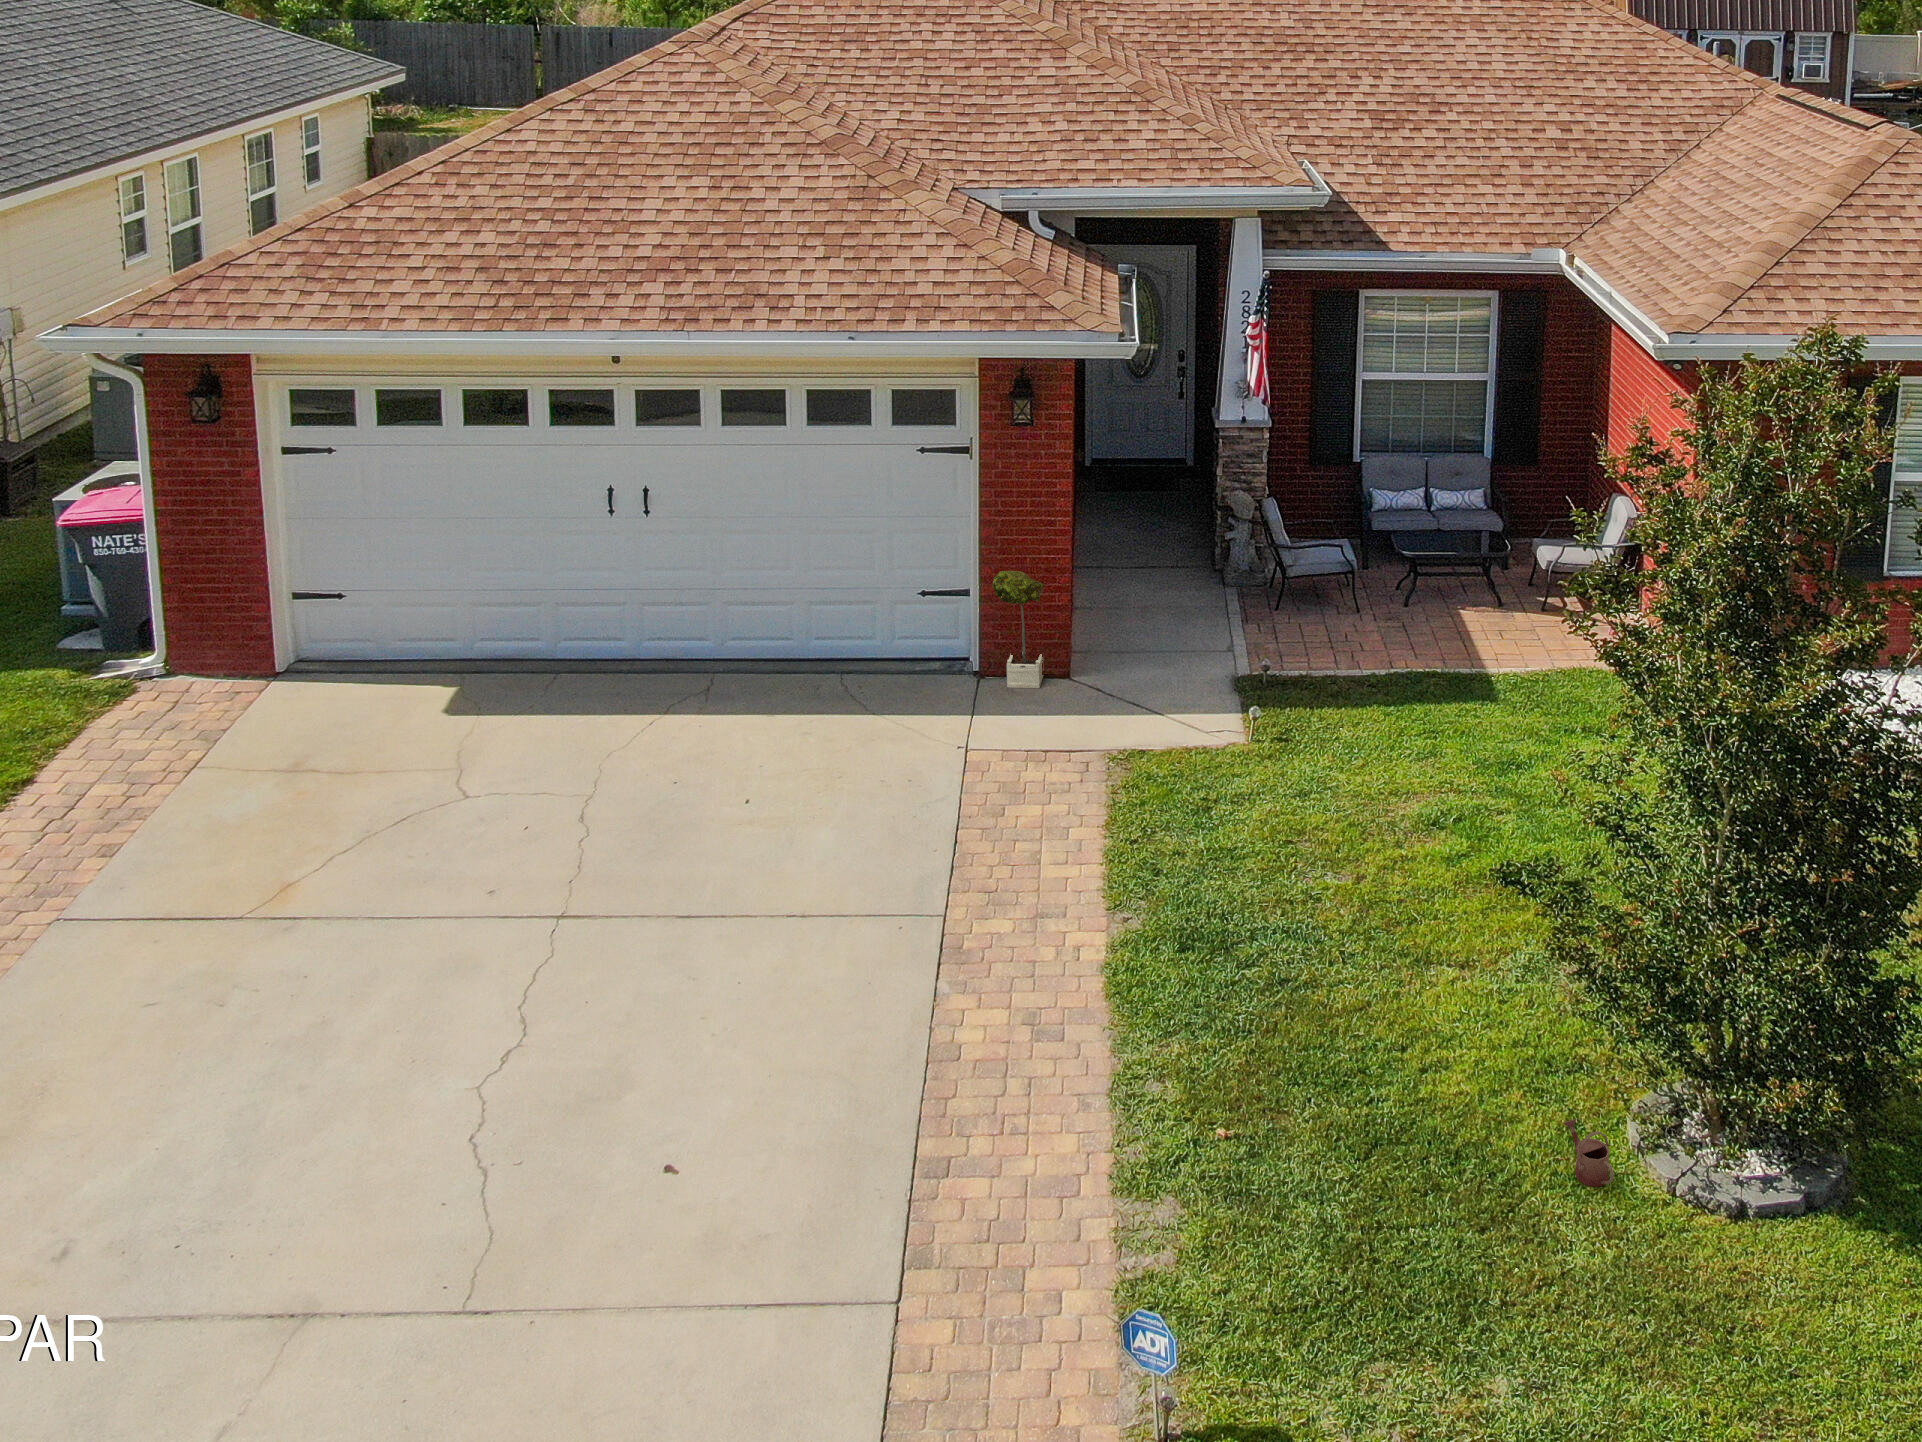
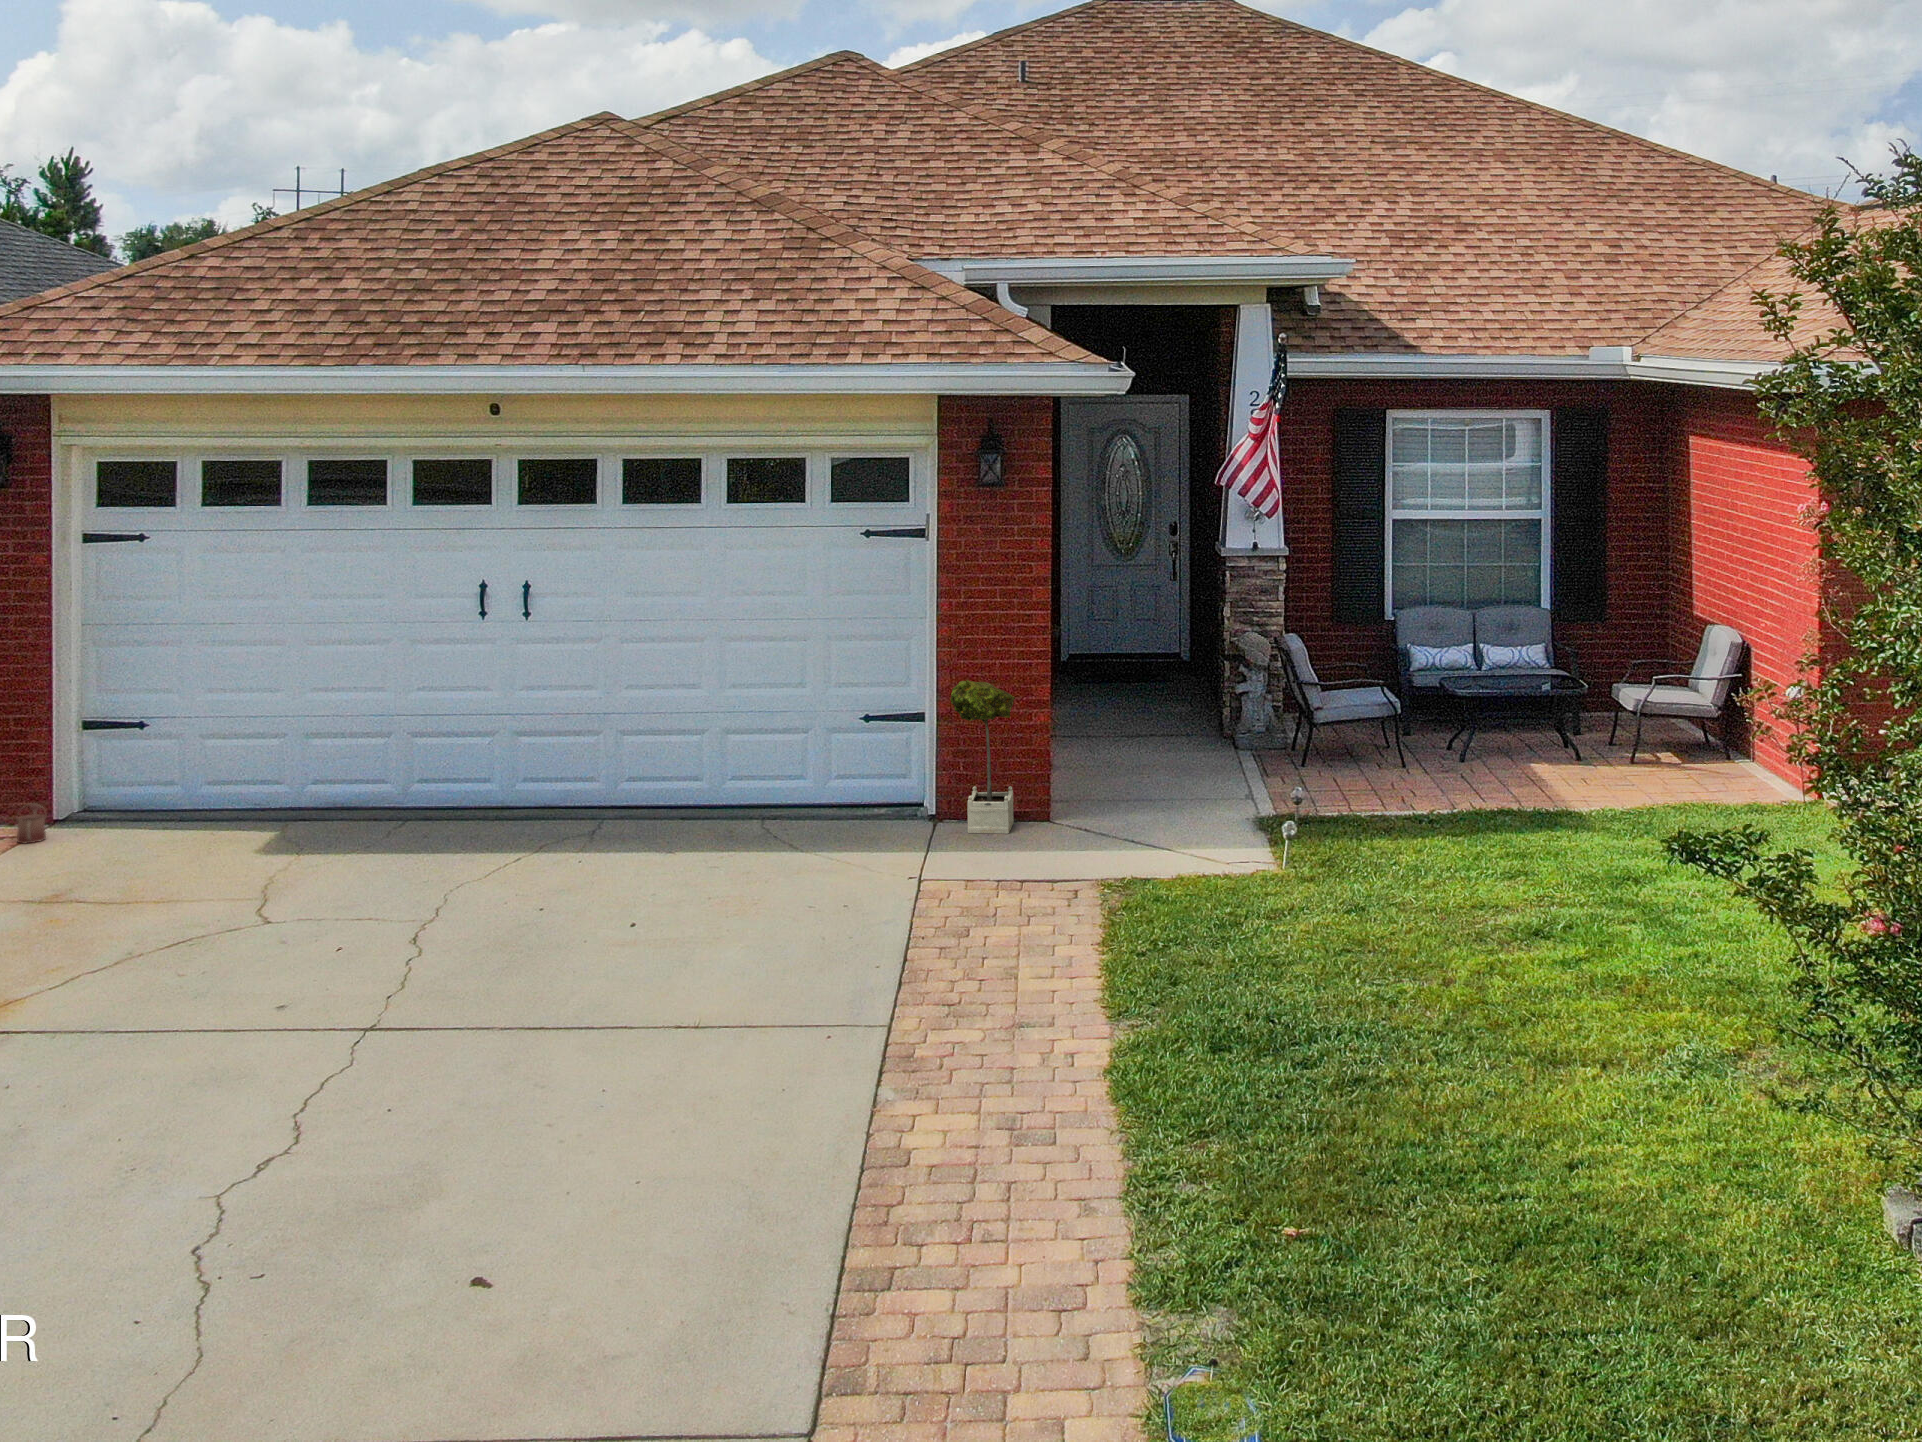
watering can: present [1563,1119,1614,1187] -> present [16,803,46,843]

